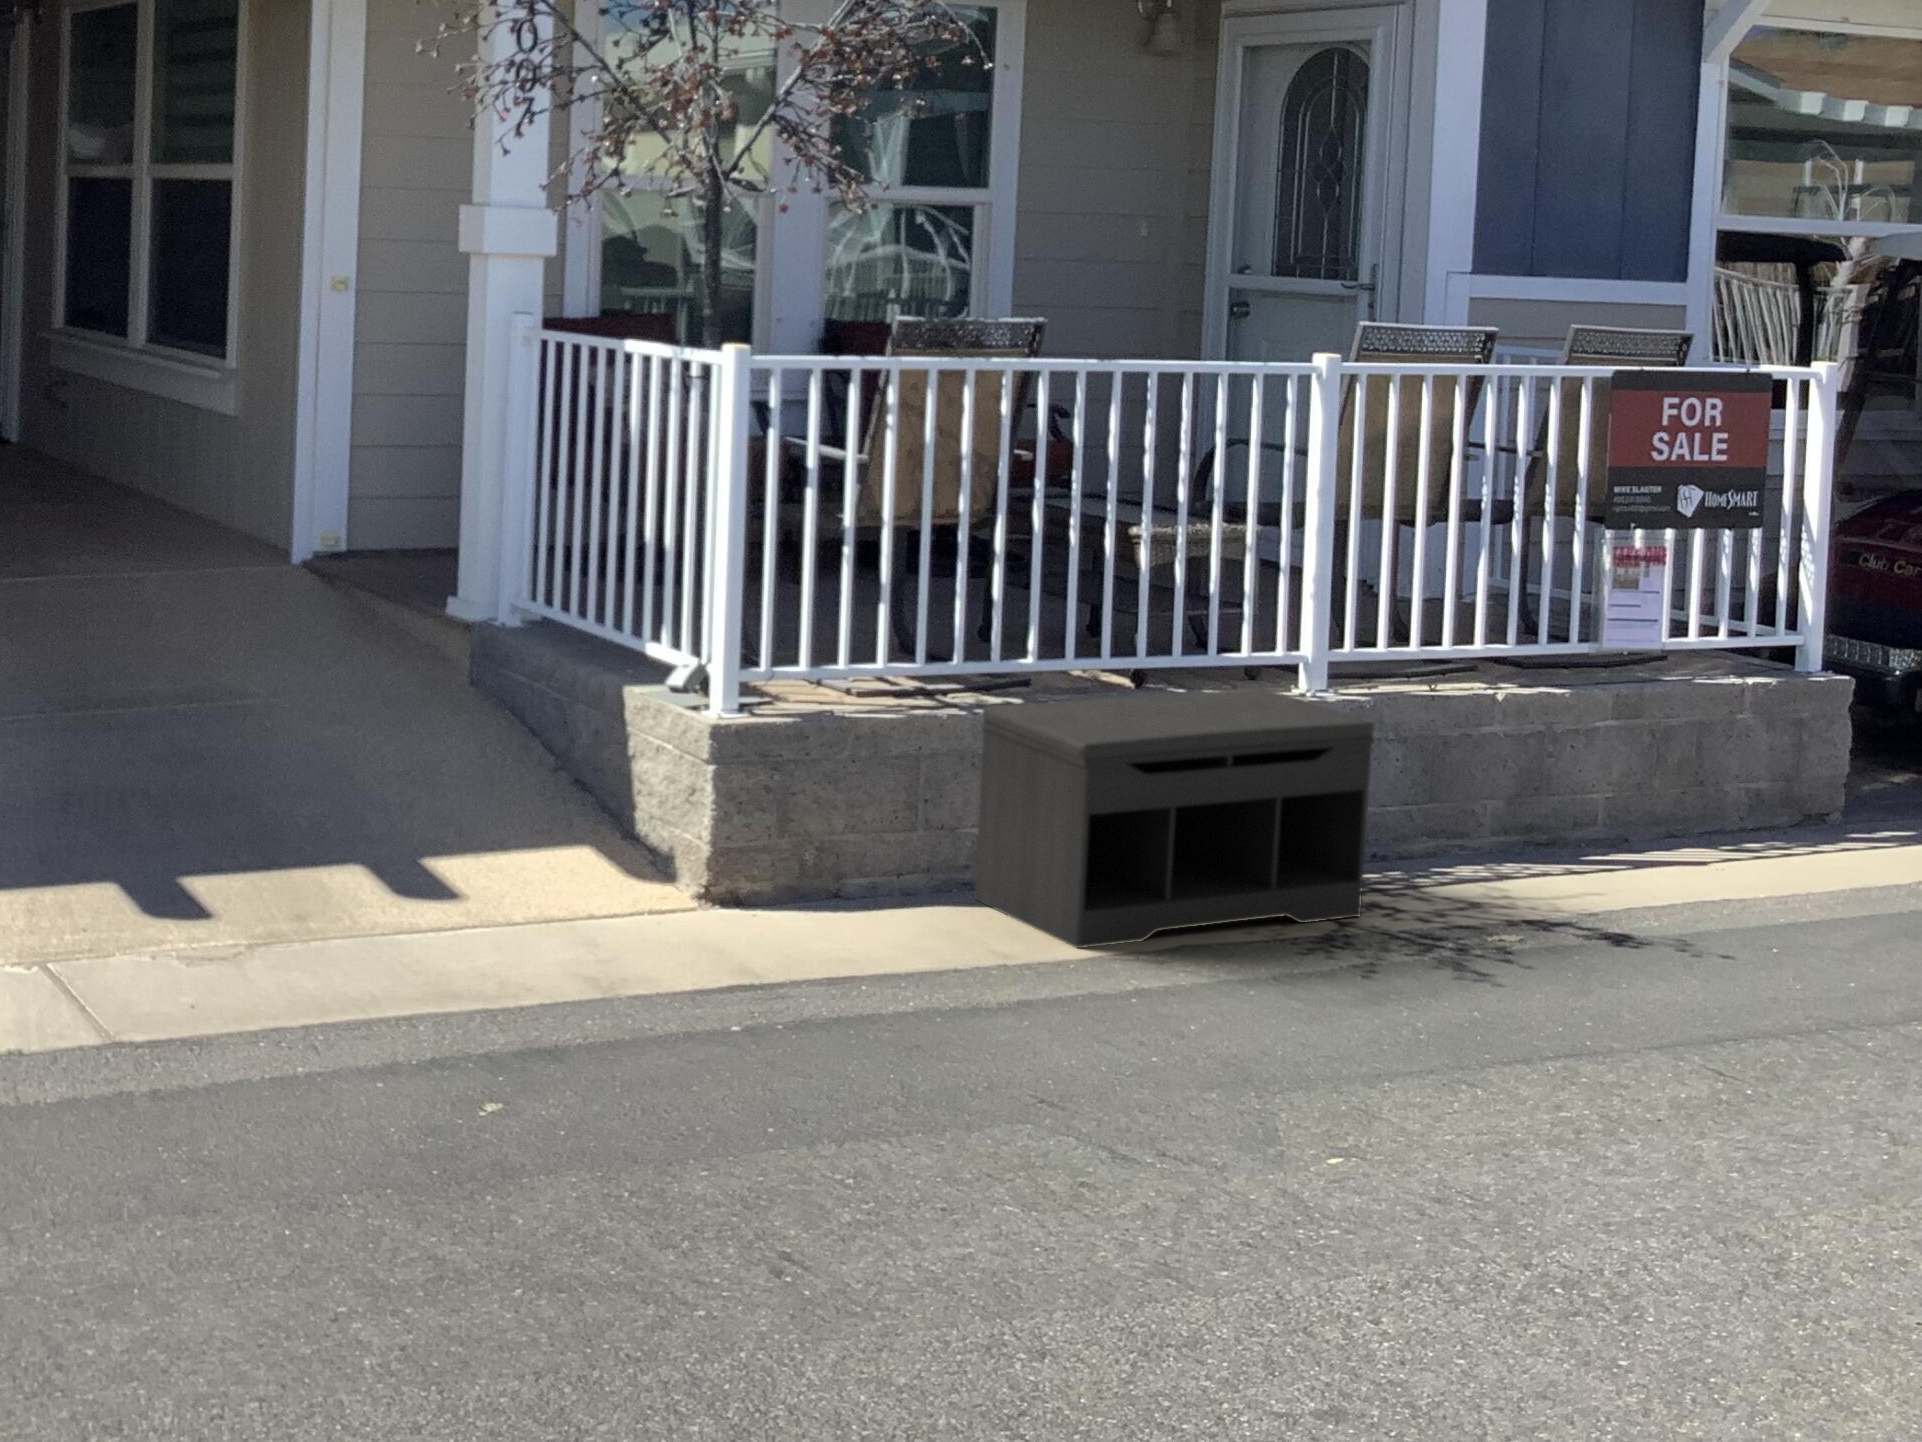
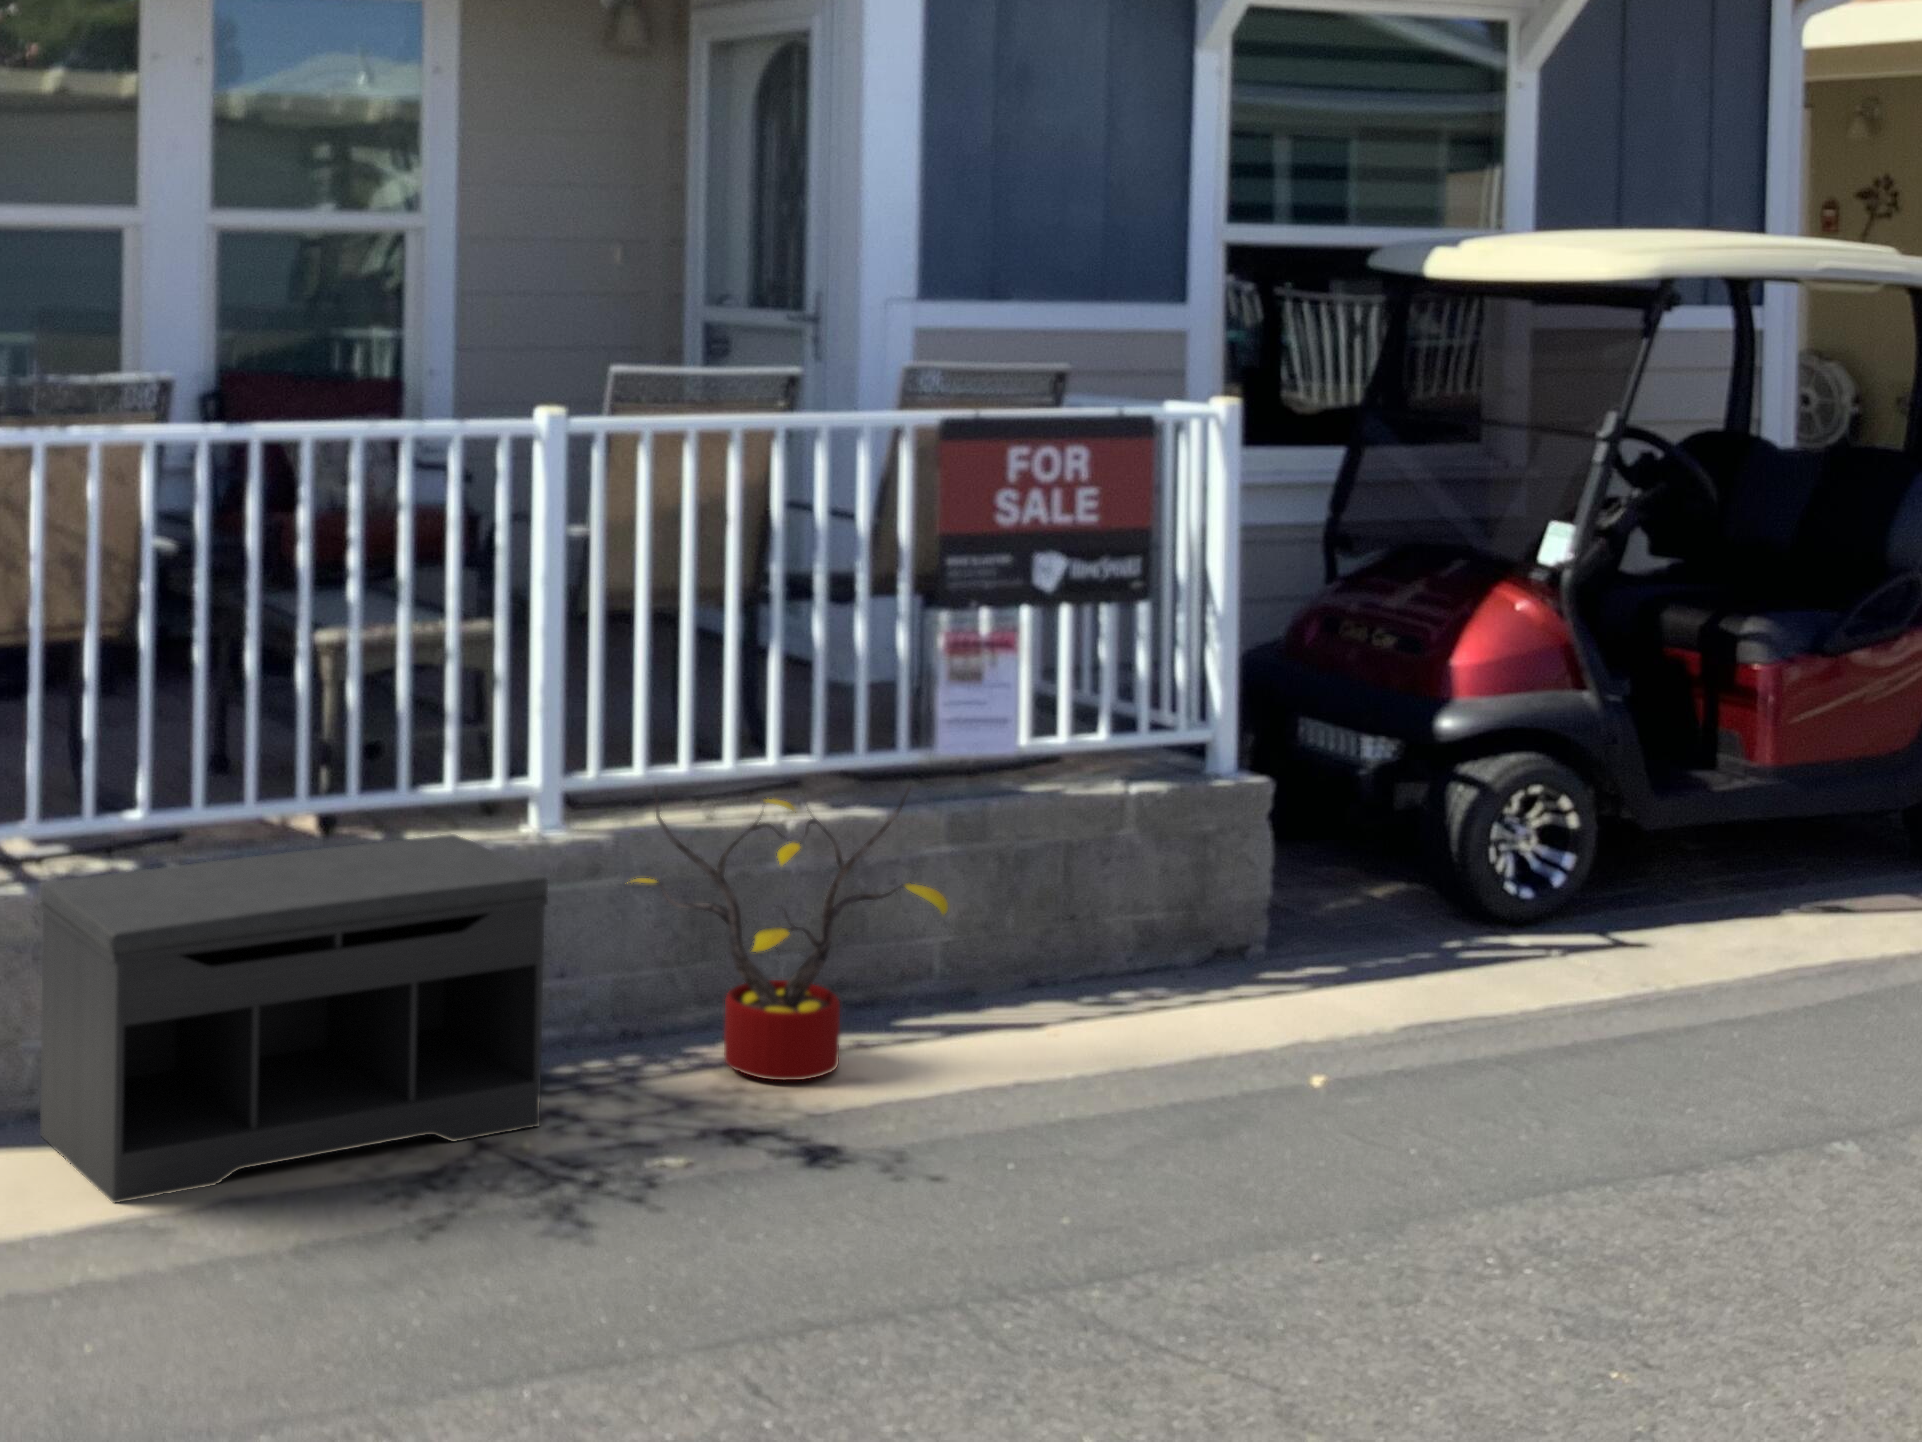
decorative plant: none [1382,657,1666,896] -> present [634,785,948,1080]

